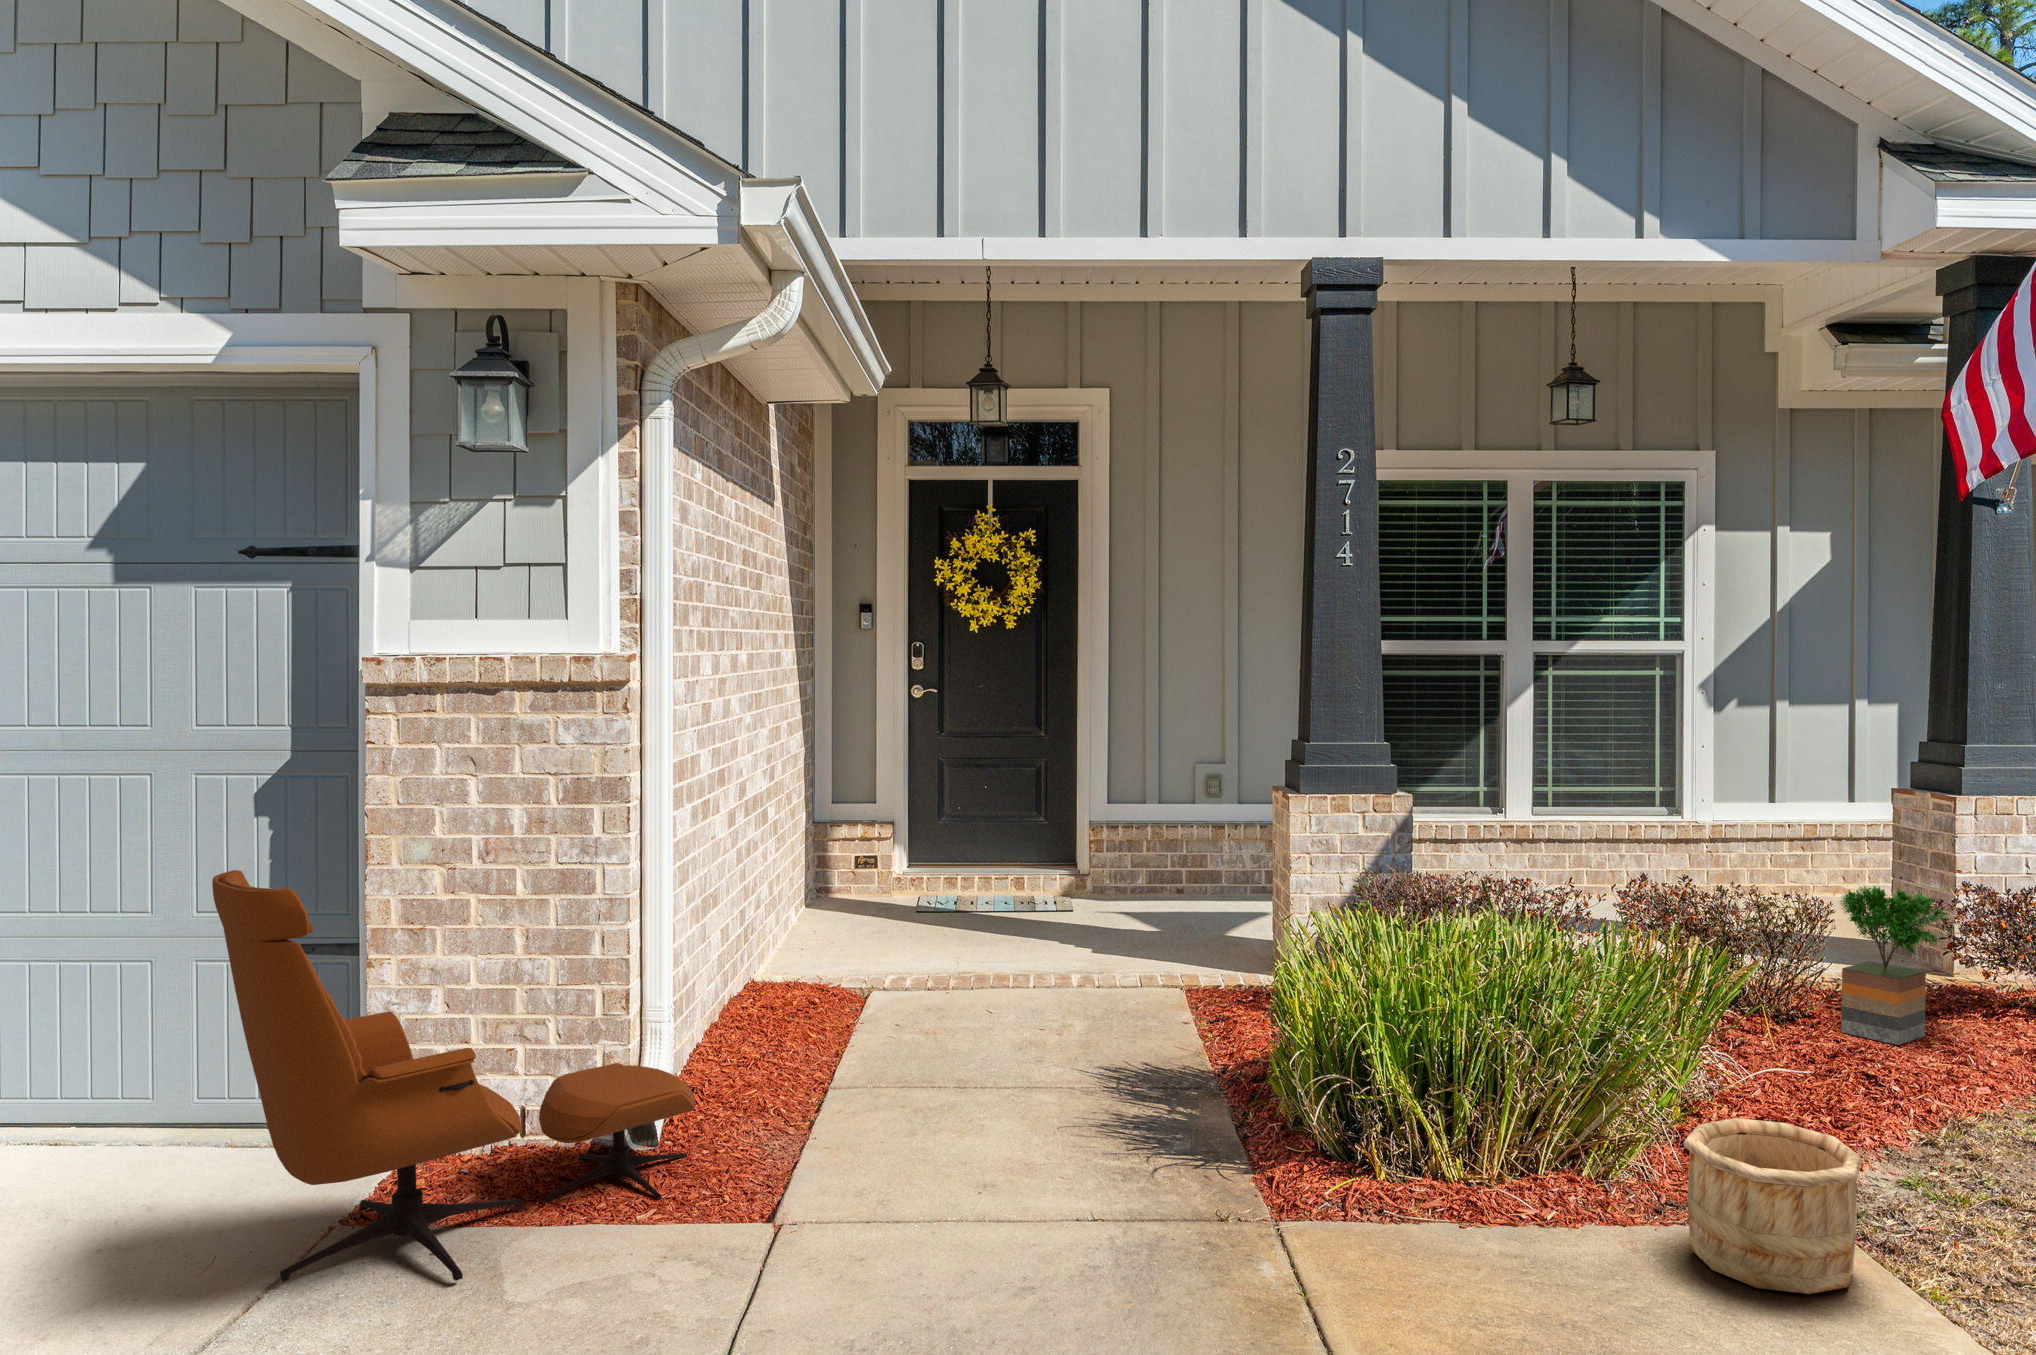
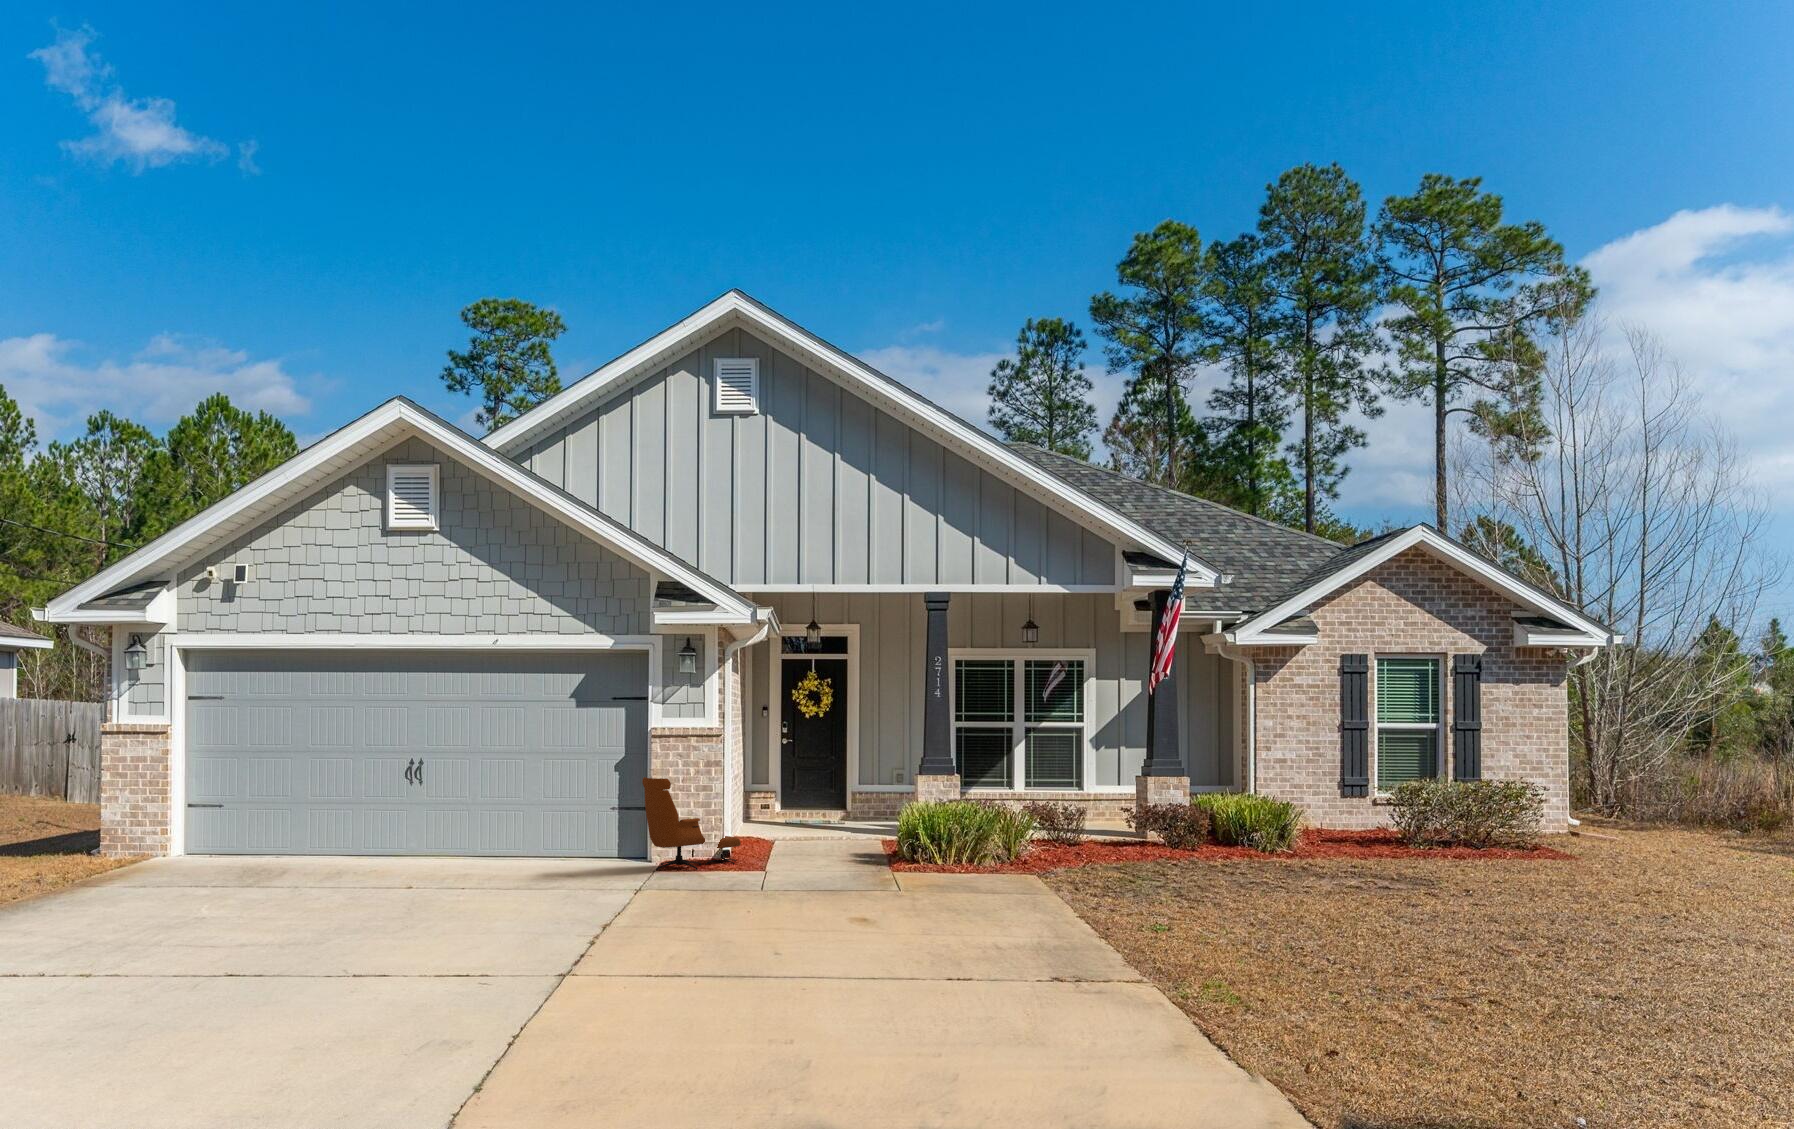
potted tree: present [1840,886,1948,1045] -> none [1069,798,1099,844]
wooden bucket: present [1683,1118,1862,1294] -> none [973,836,1008,866]

